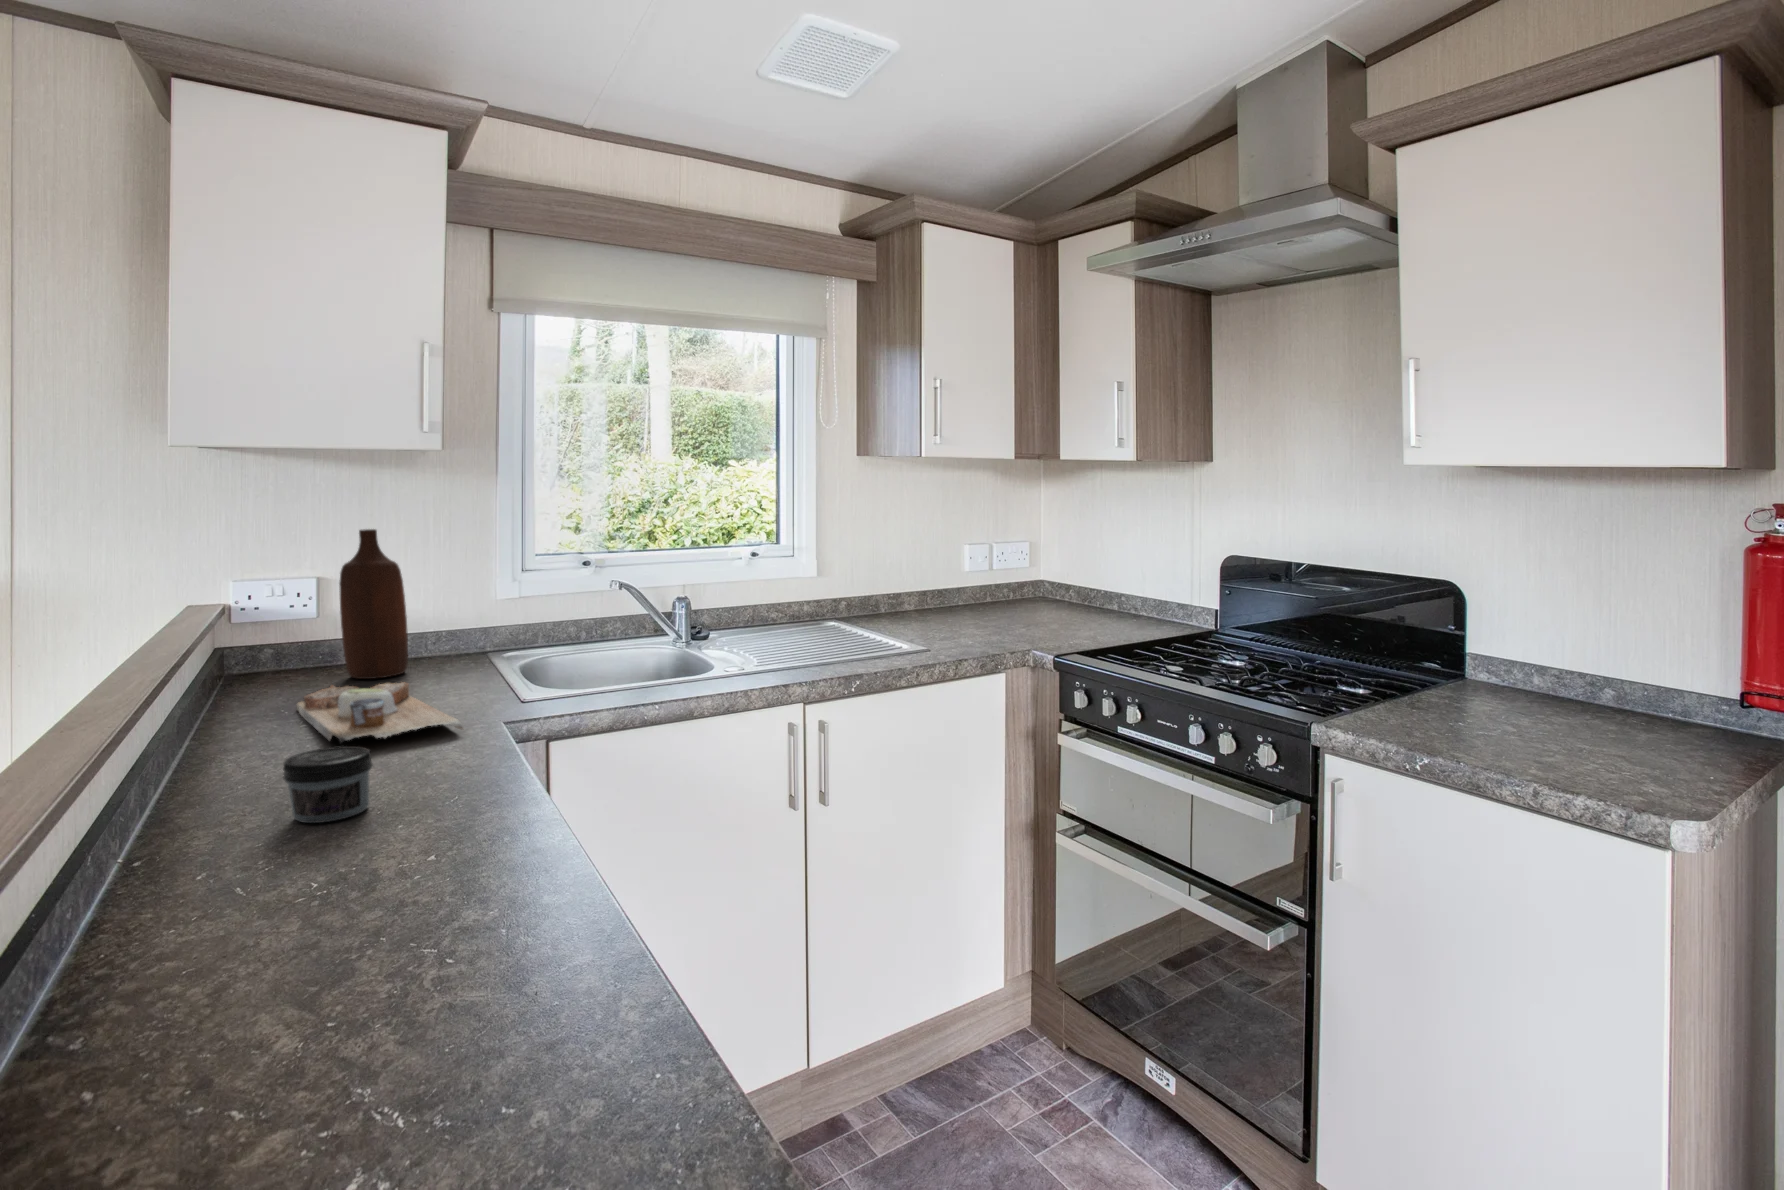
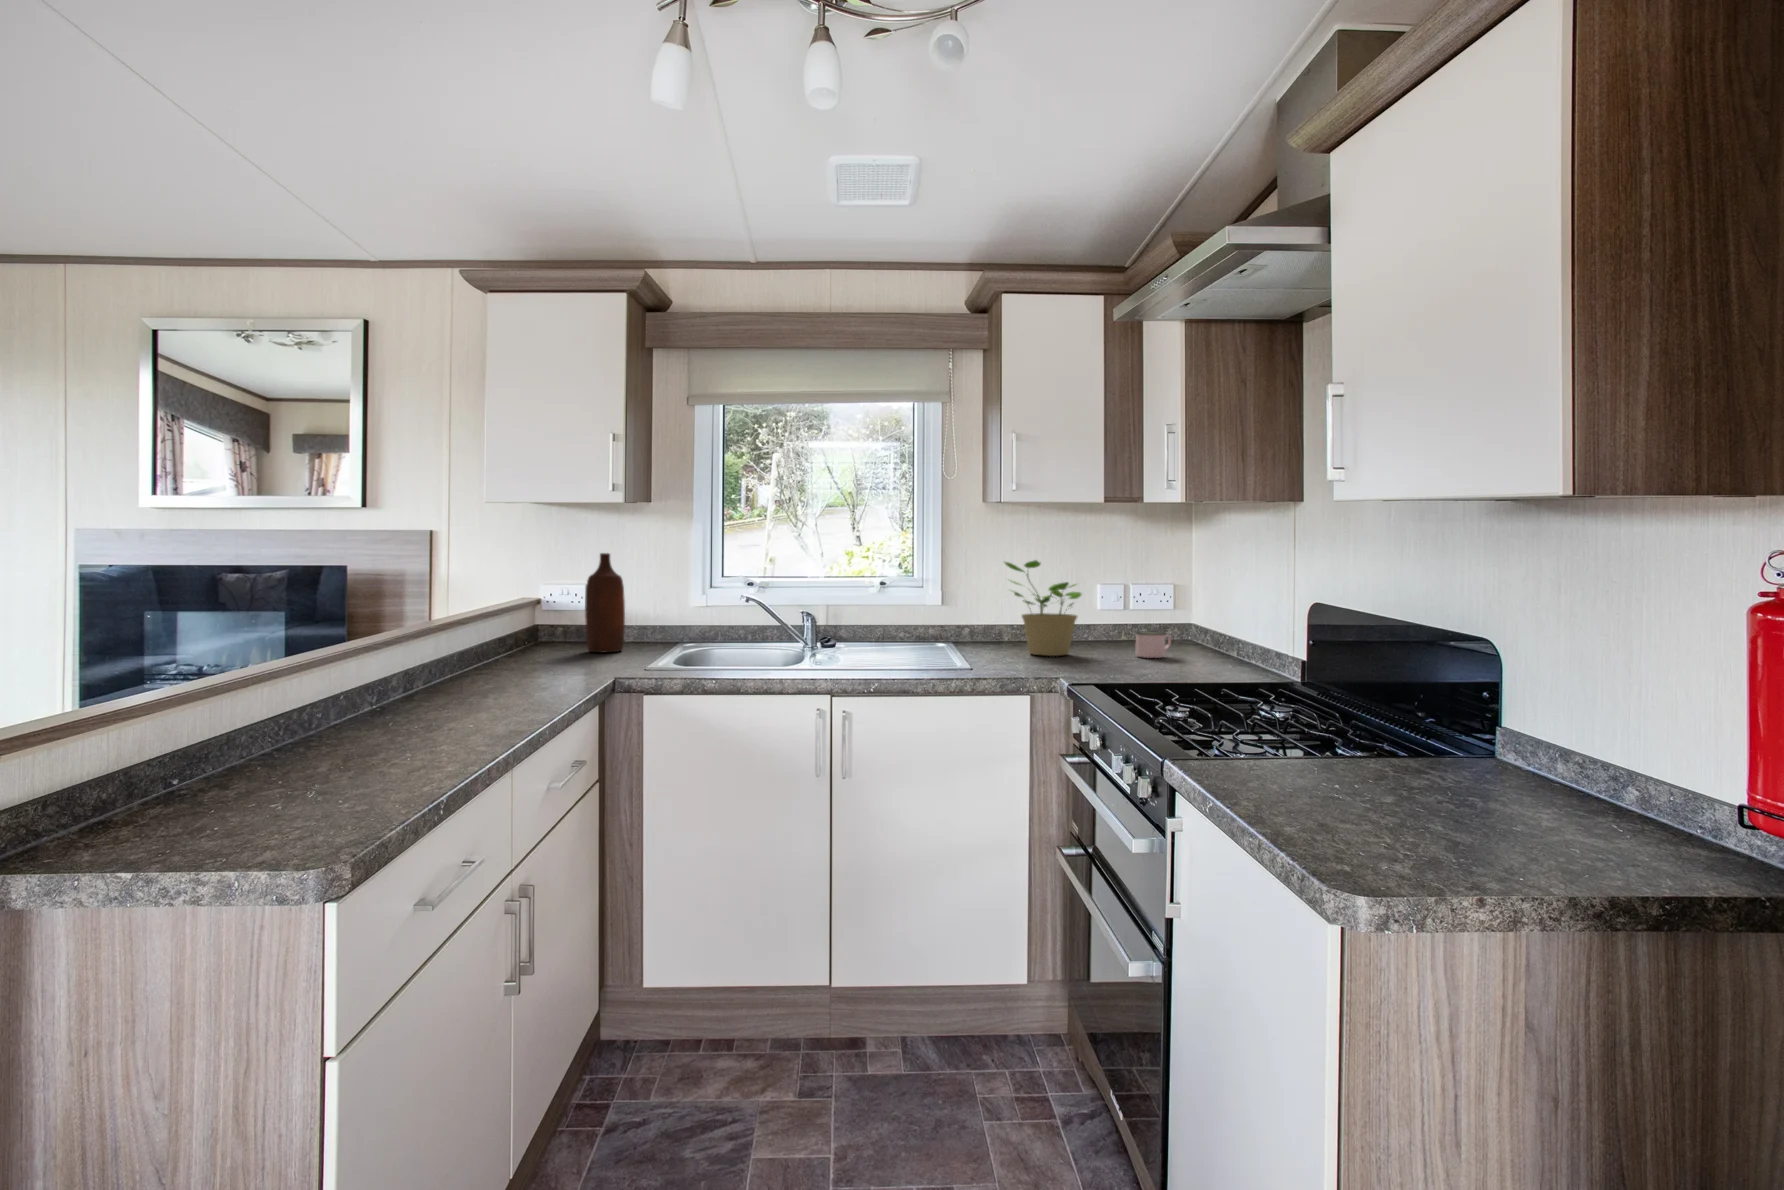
potted plant: none [893,524,987,628] -> present [1005,560,1081,656]
mug: none [1026,594,1057,622] -> present [1136,632,1171,658]
cutting board: present [297,682,463,743] -> none [507,650,597,680]
jar: present [283,746,372,823] -> none [428,670,479,710]

